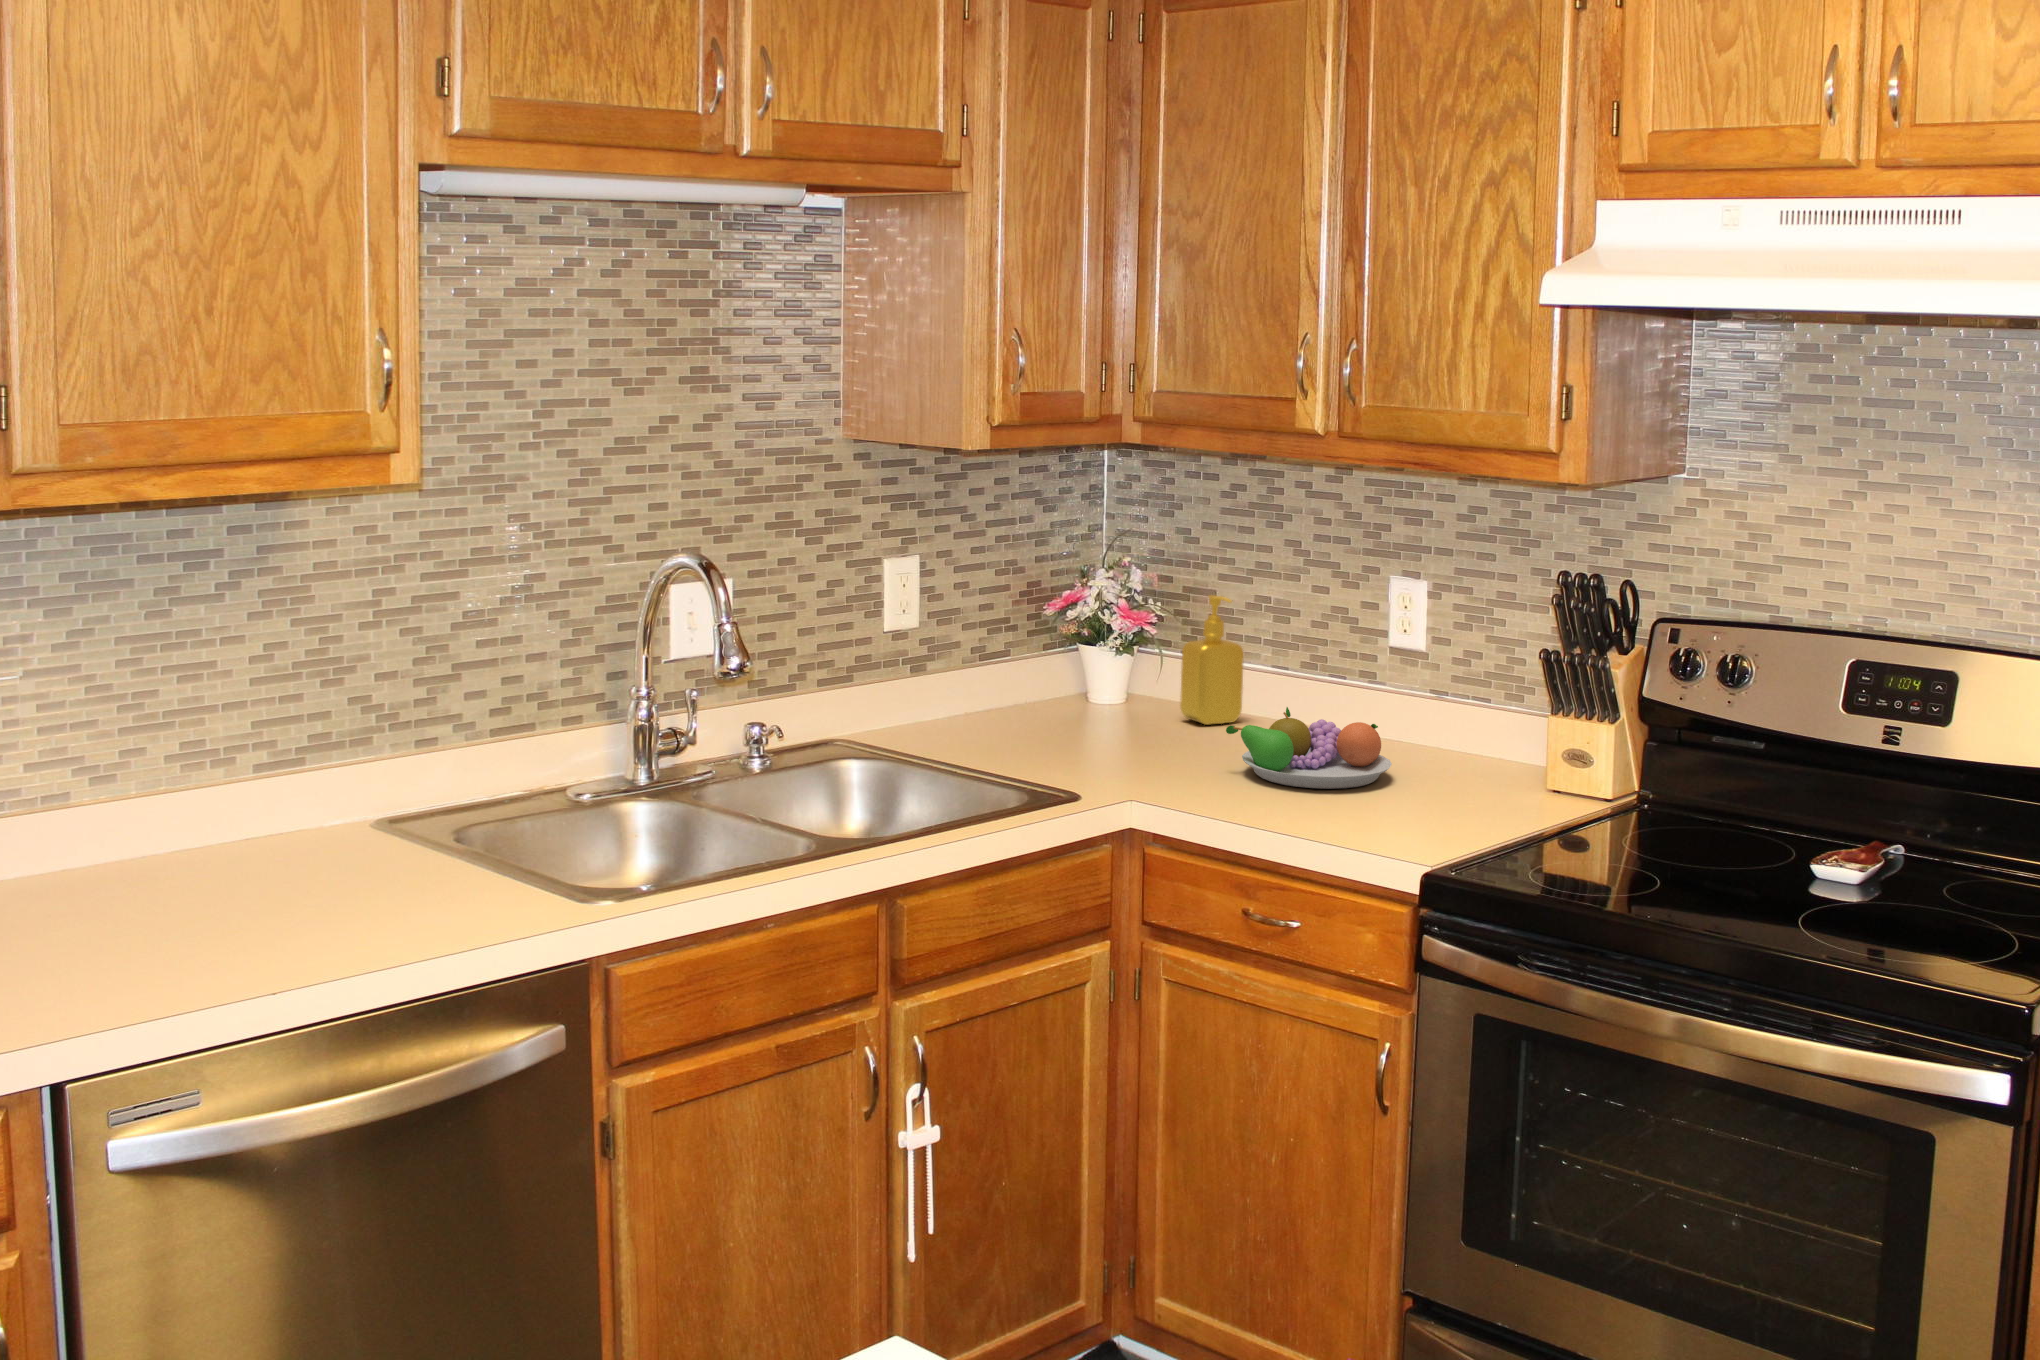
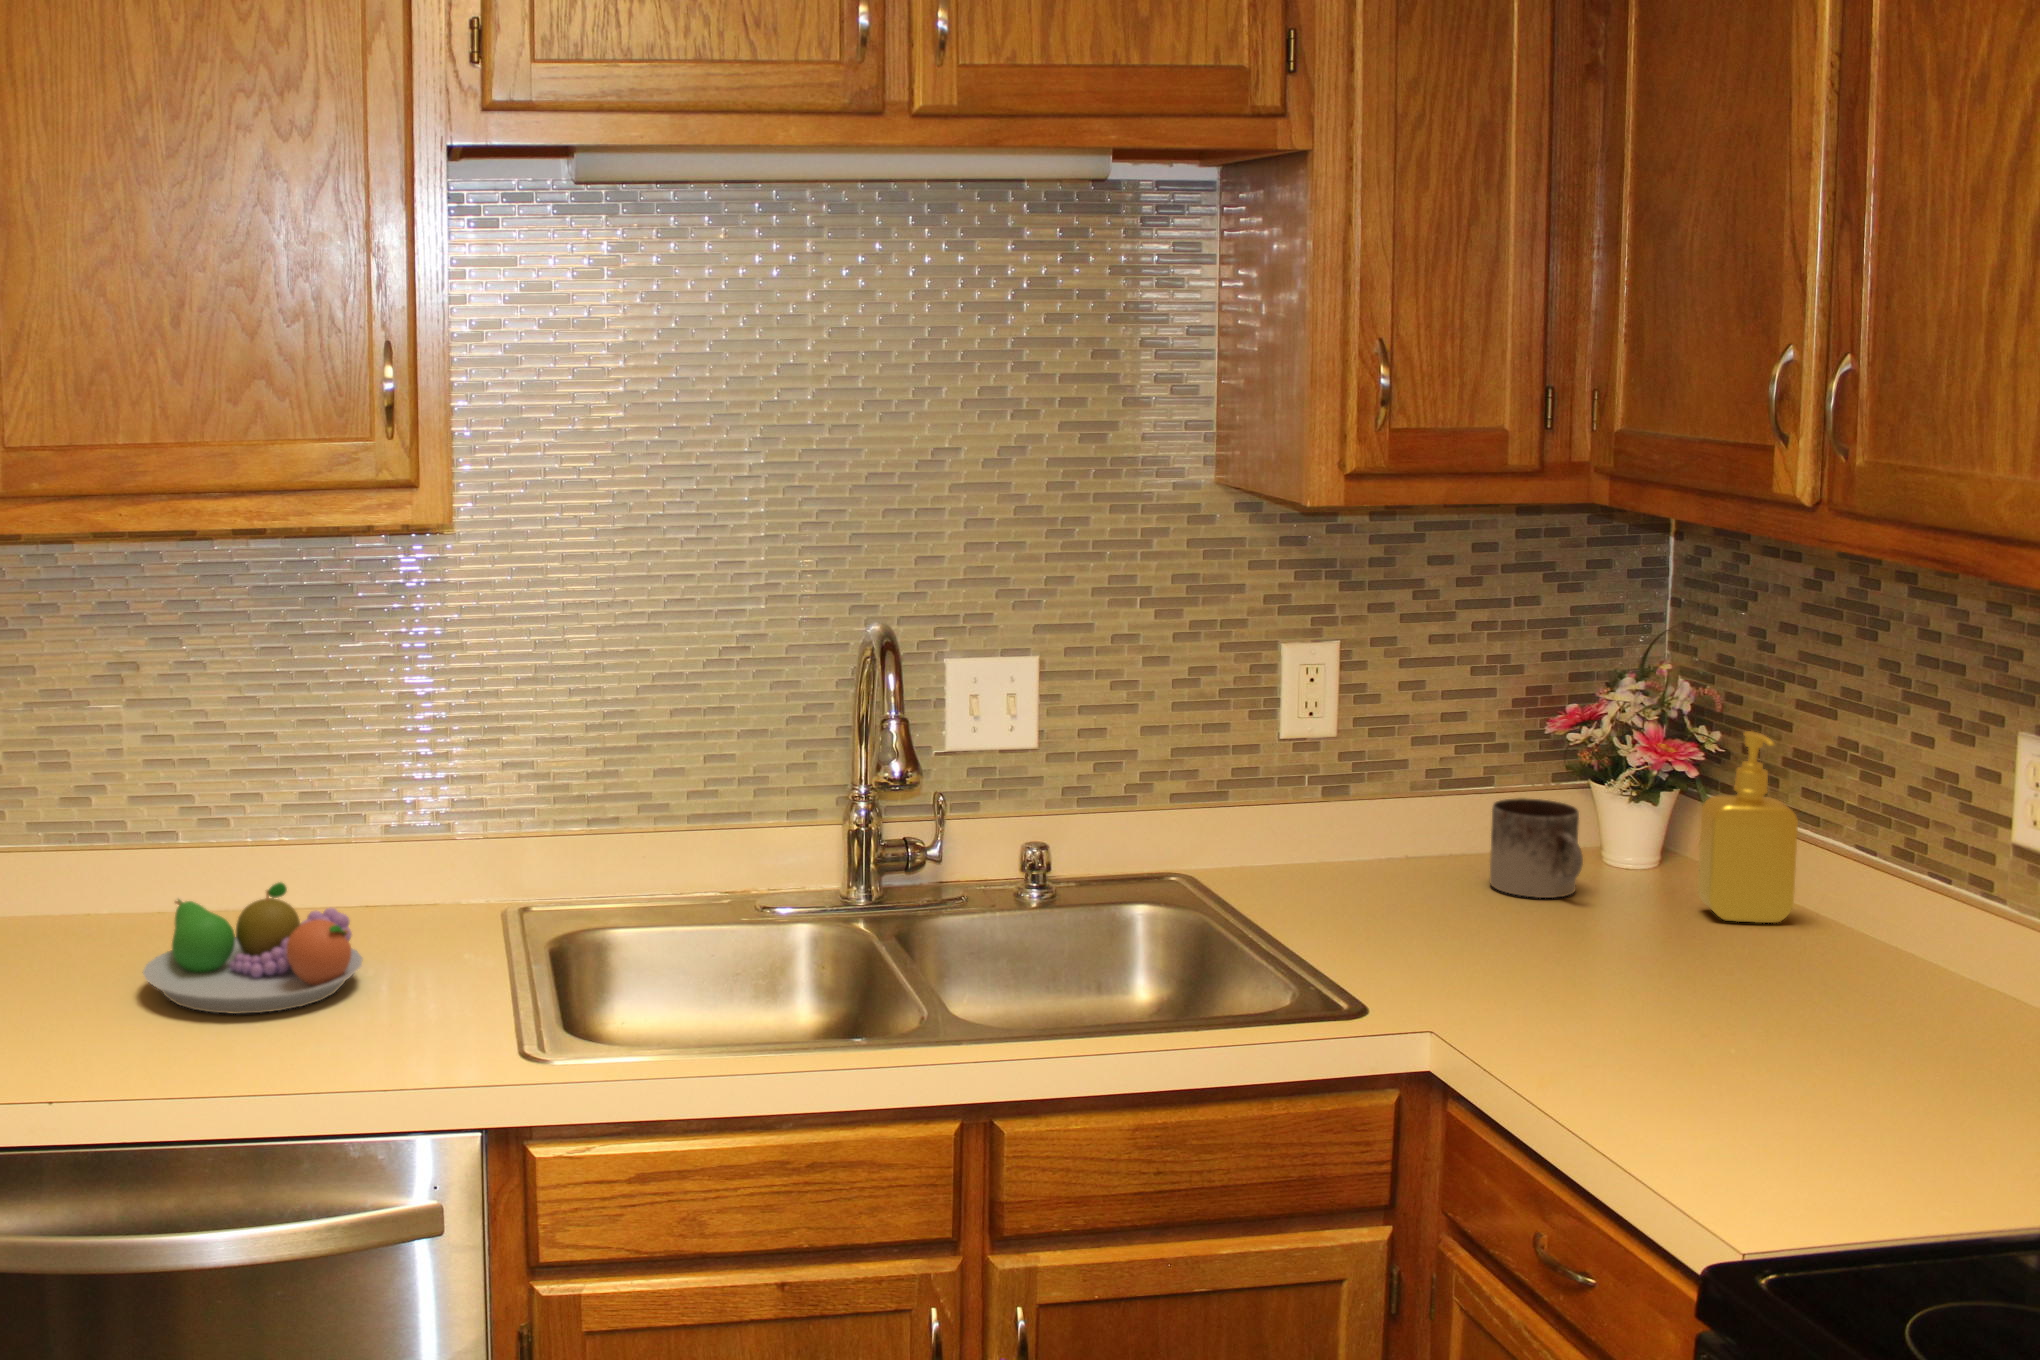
mug: none [1042,658,1114,726] -> present [1490,798,1583,898]
fruit bowl: present [1226,707,1392,789] -> present [143,882,363,1014]

